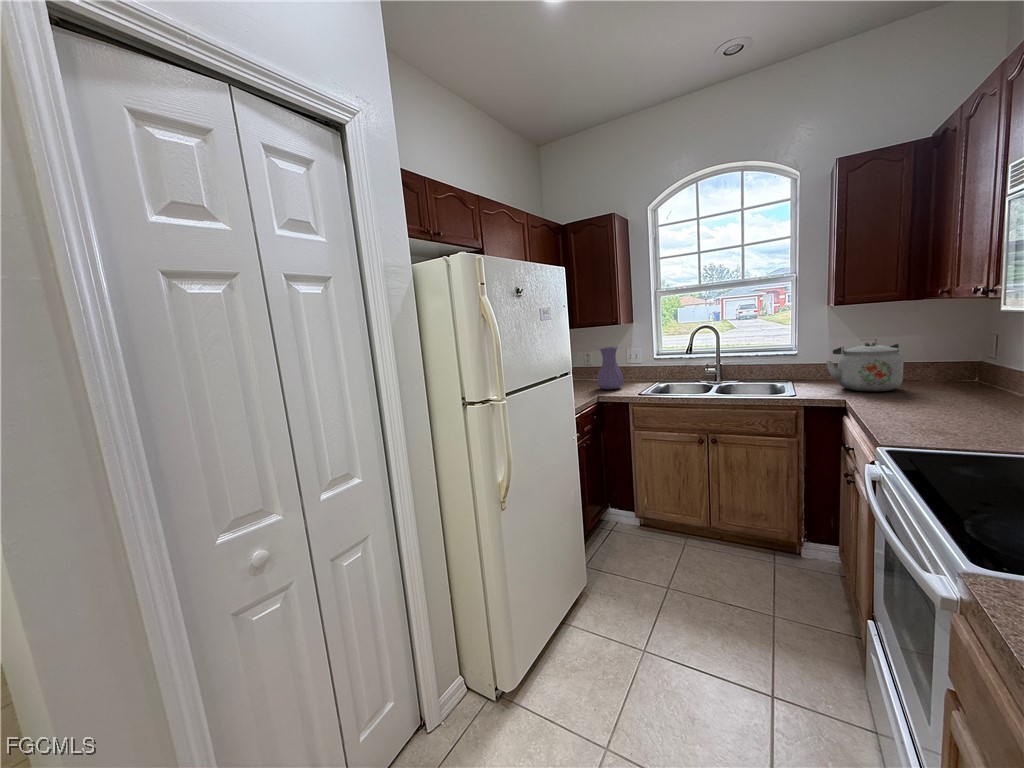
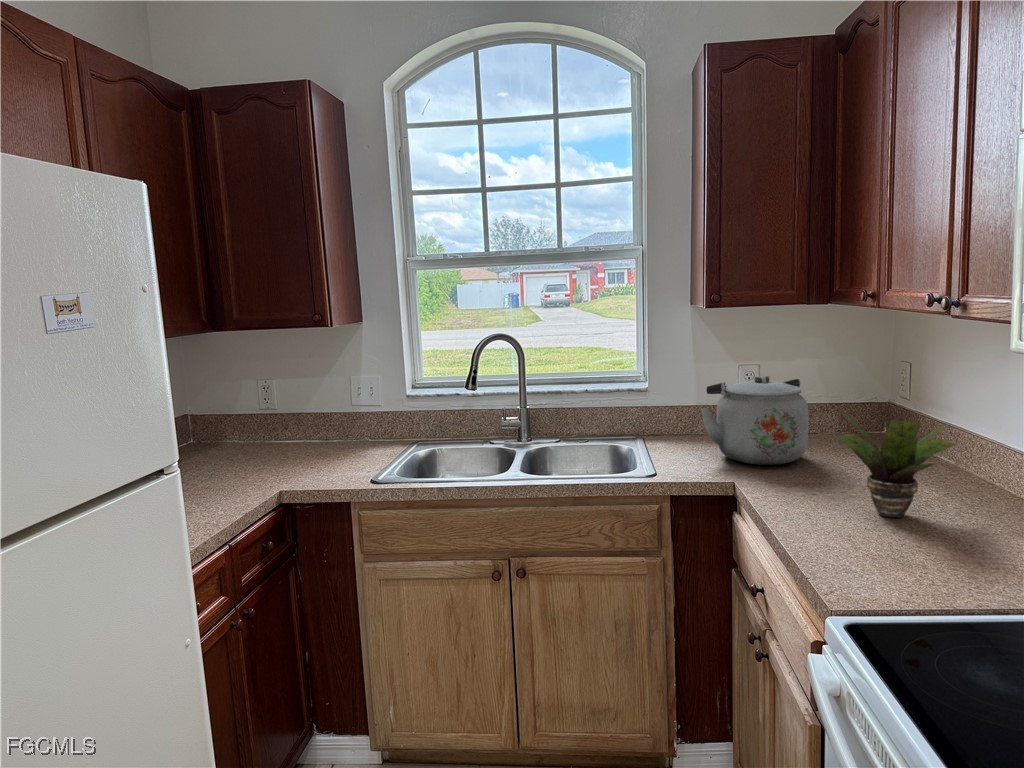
vase: present [597,347,624,389] -> none [276,373,339,470]
potted plant: none [909,357,1000,414] -> present [834,414,956,518]

